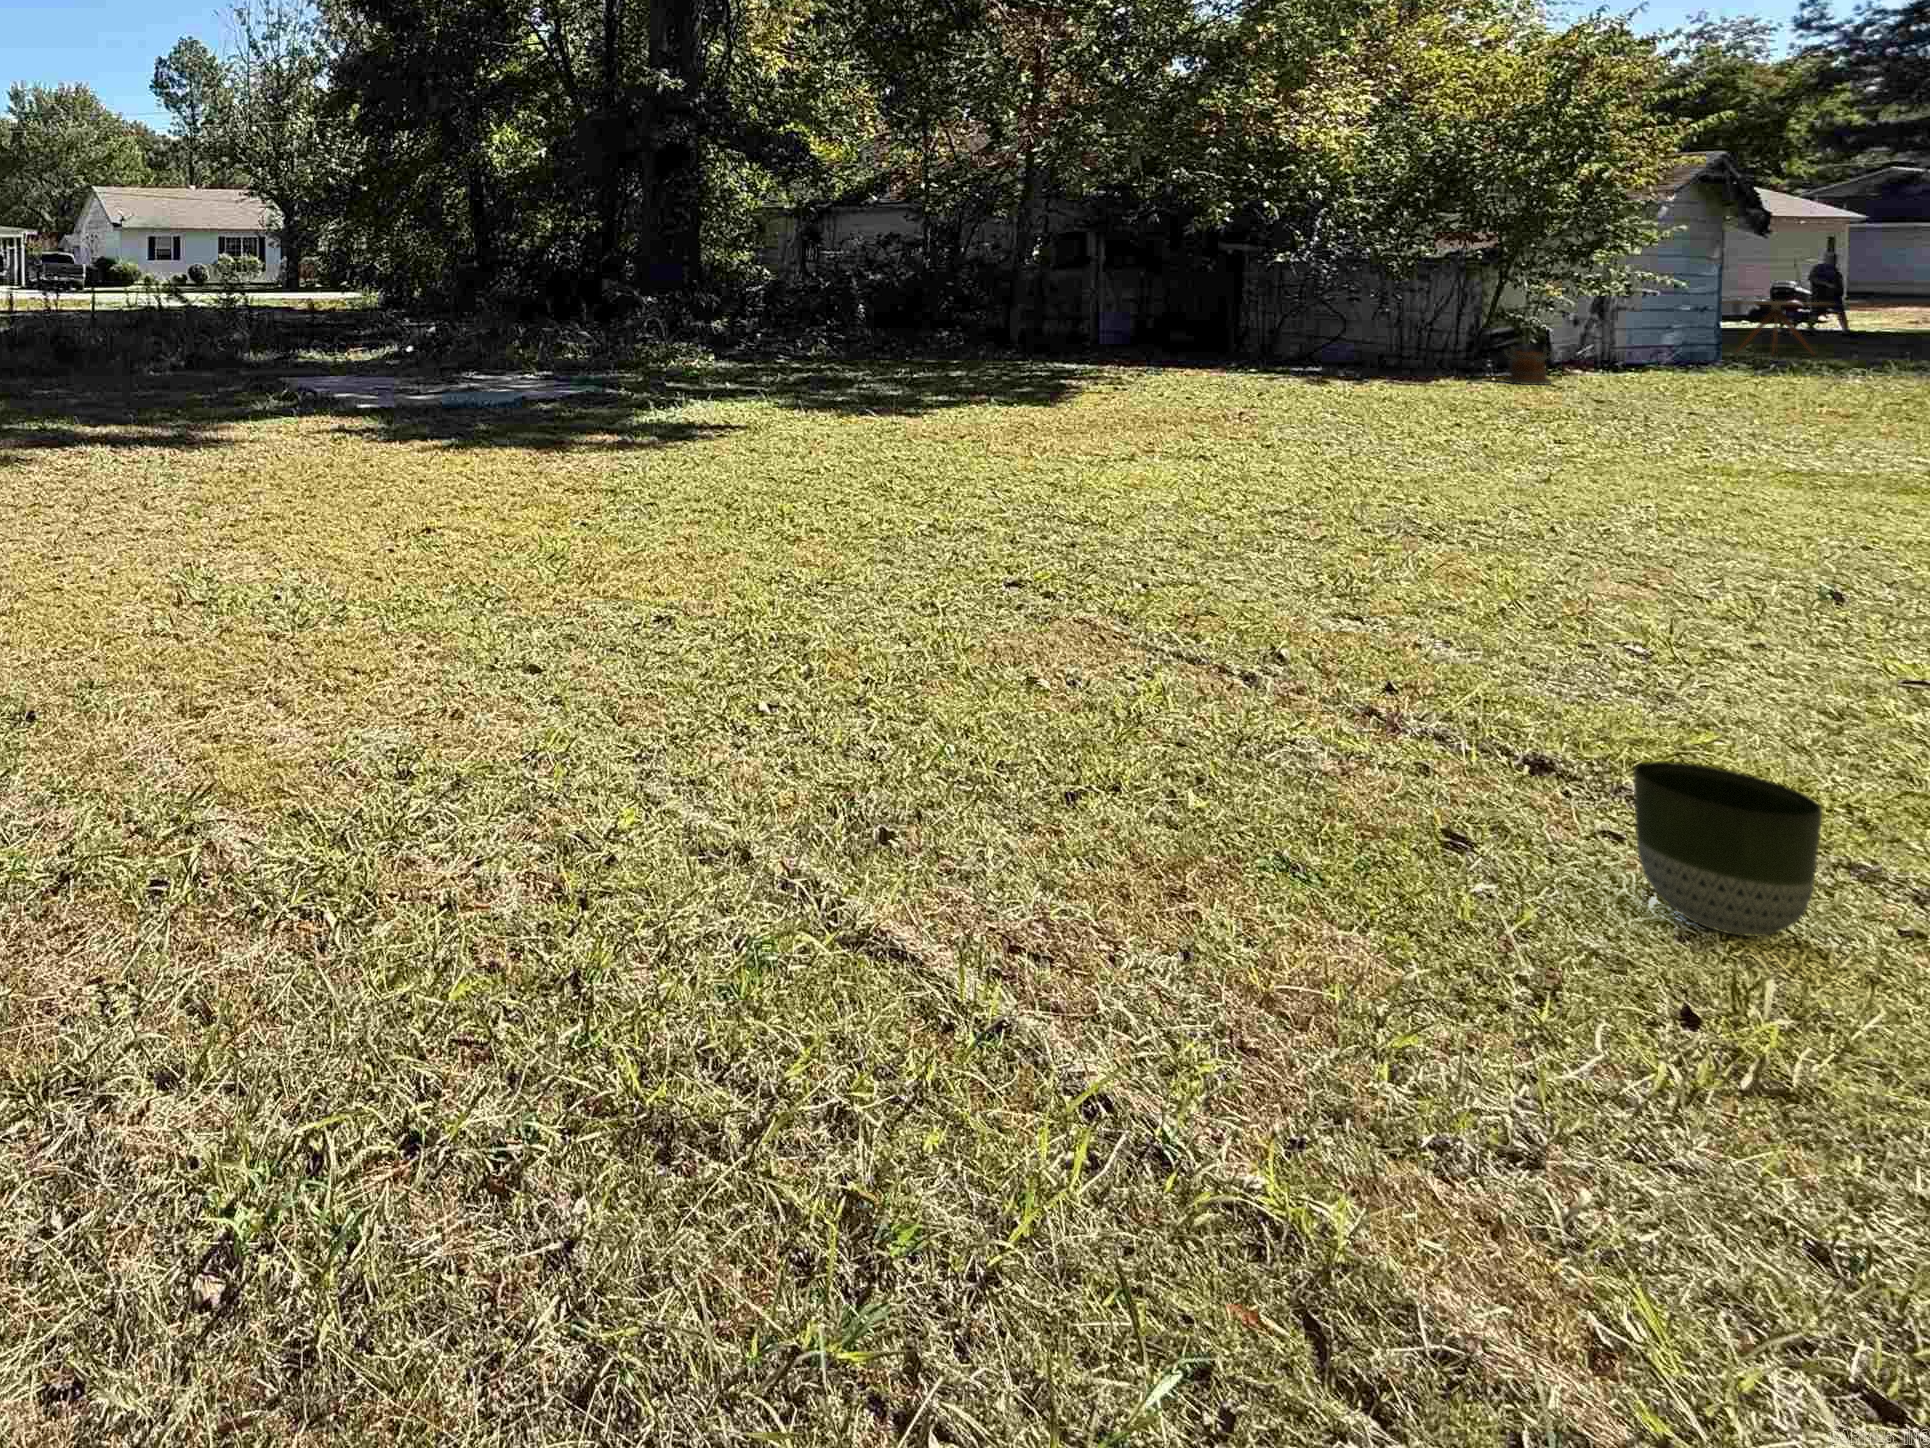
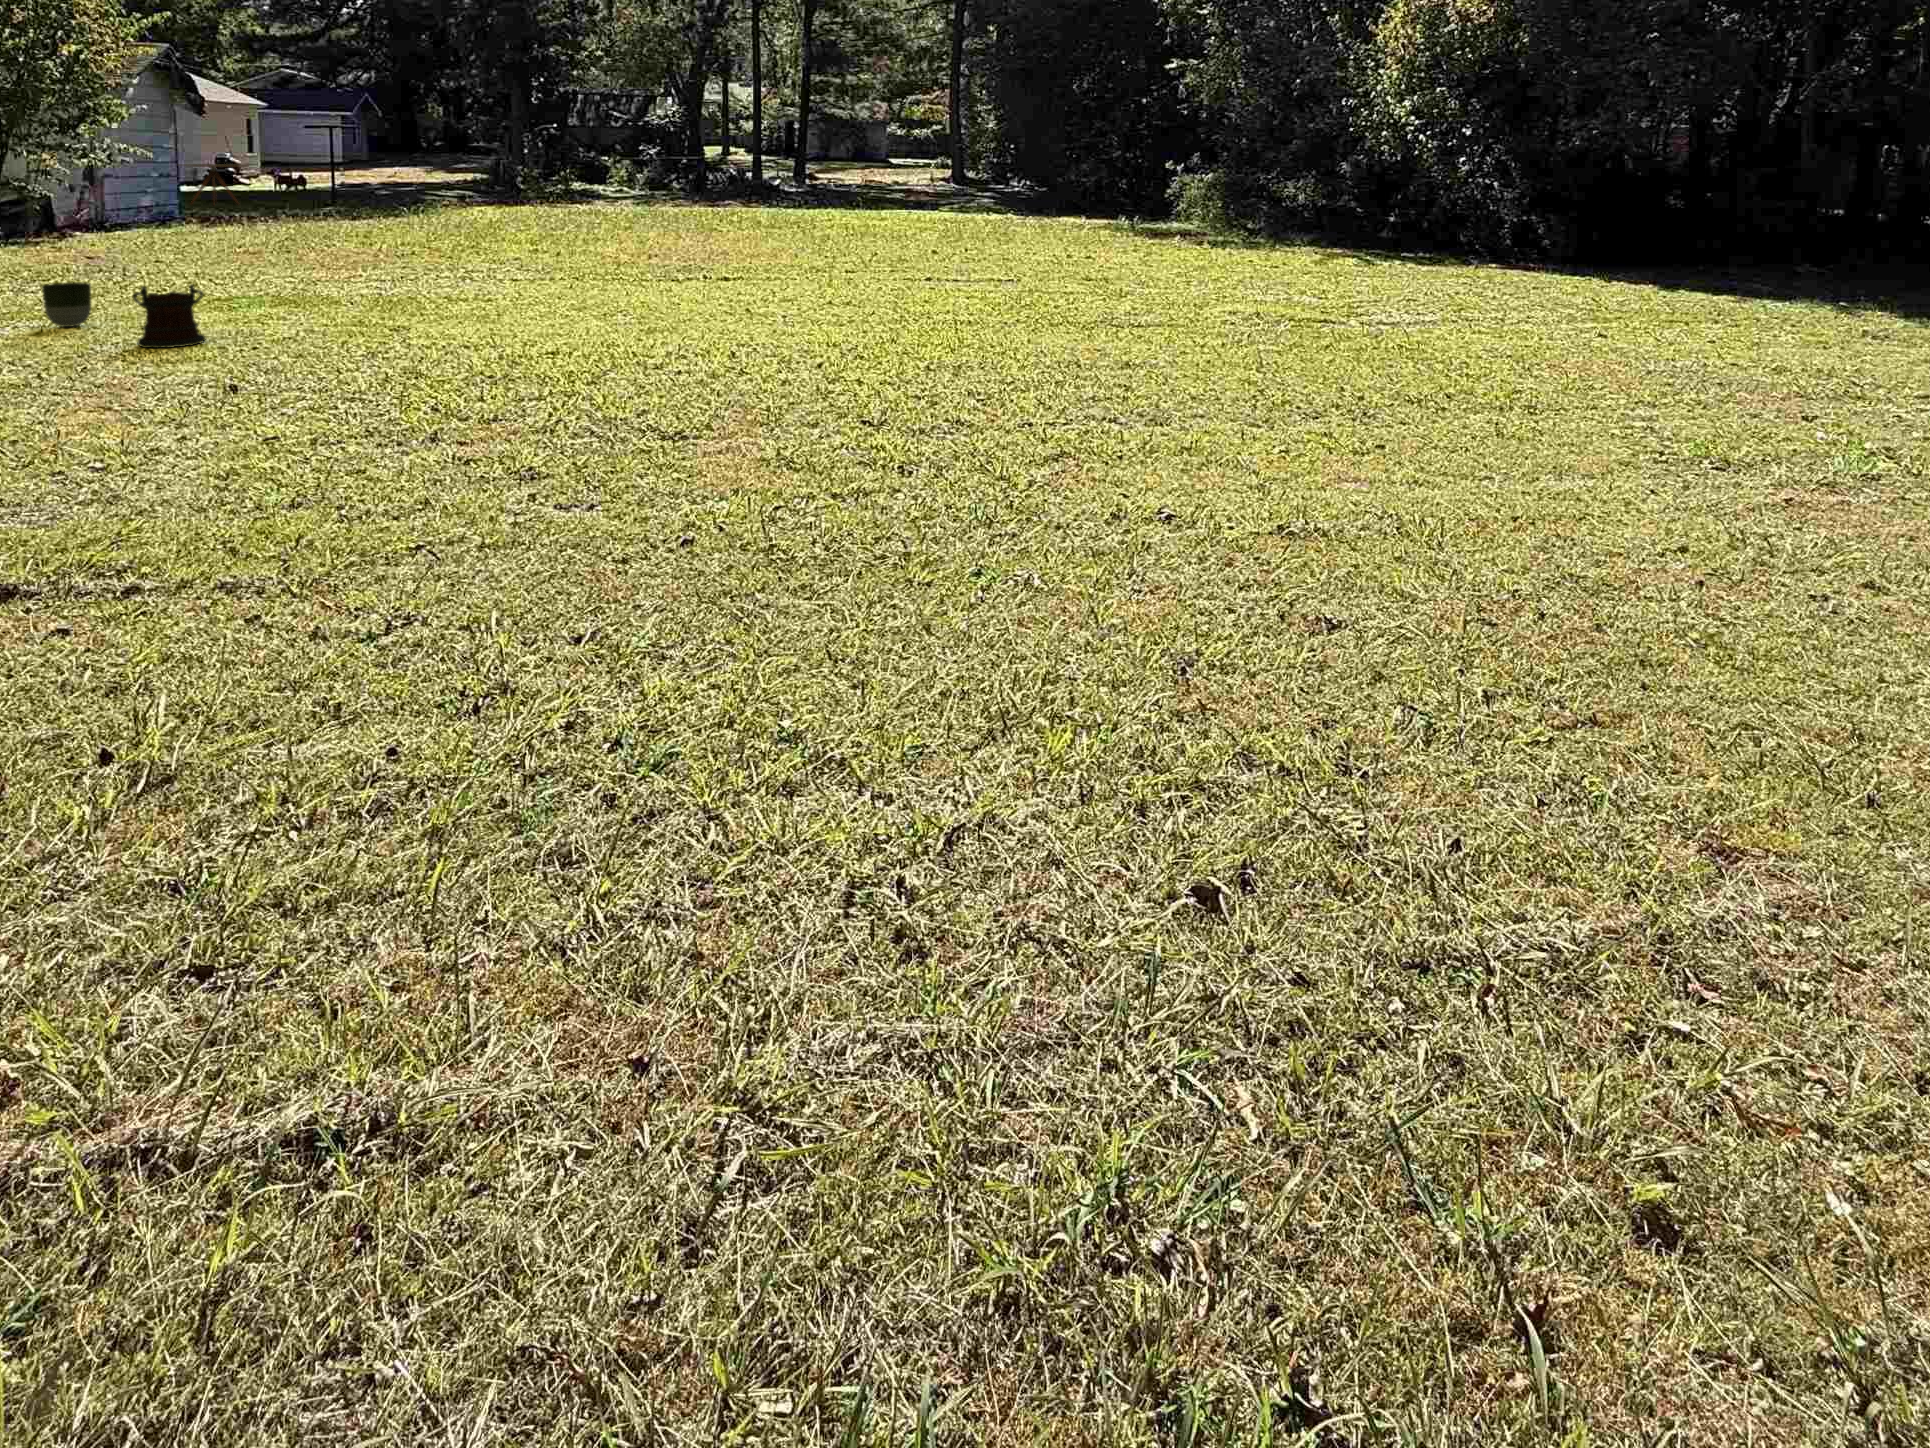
bucket: present [1505,347,1552,385] -> present [133,284,206,348]
planter: present [1633,761,1822,936] -> present [42,282,91,327]

